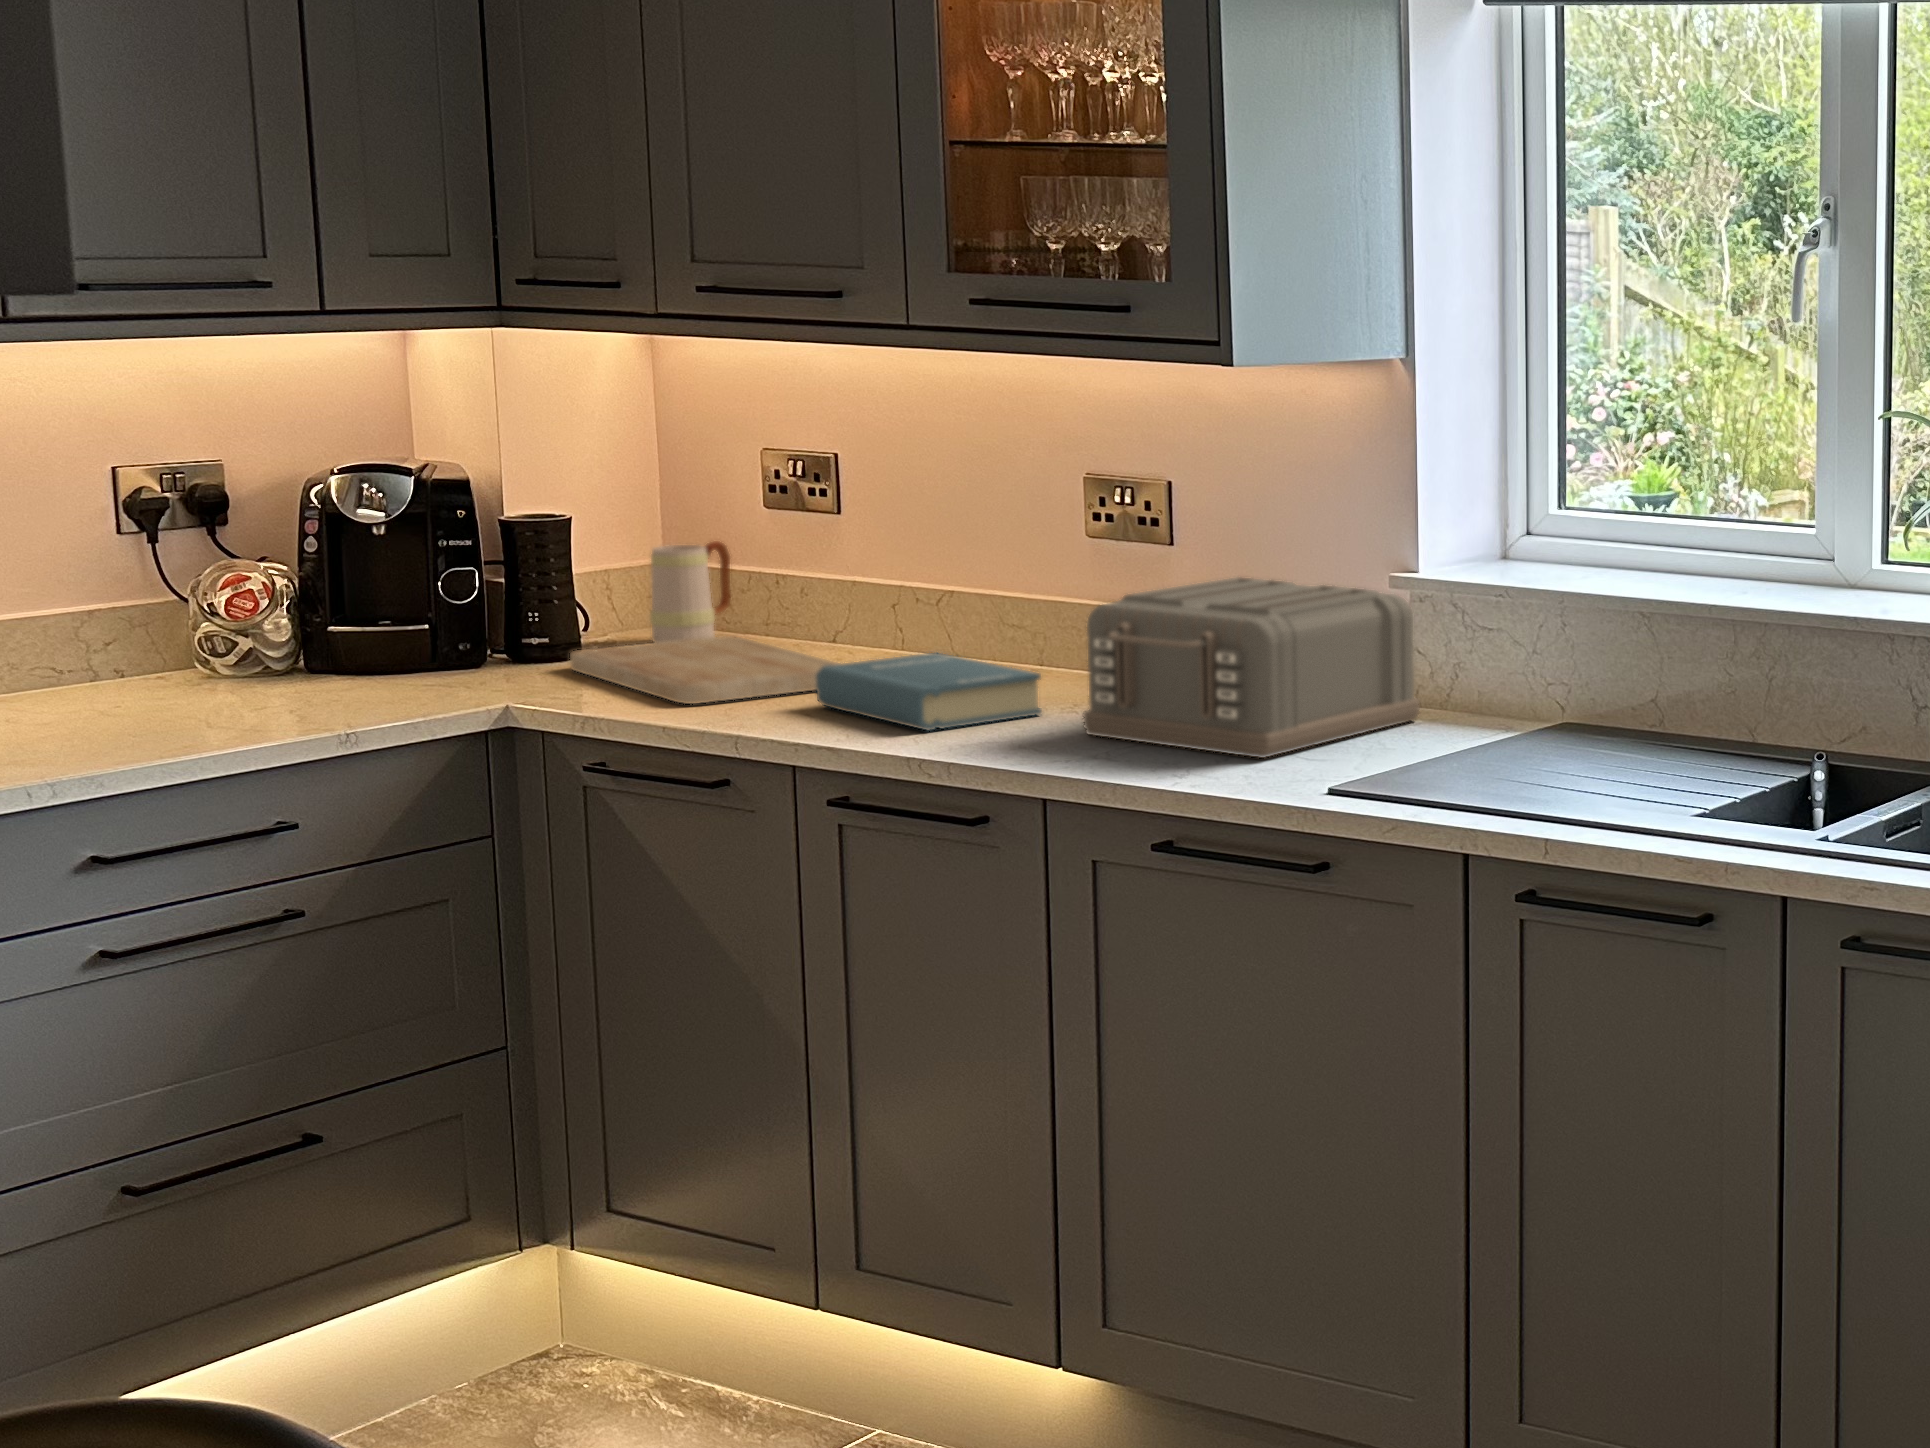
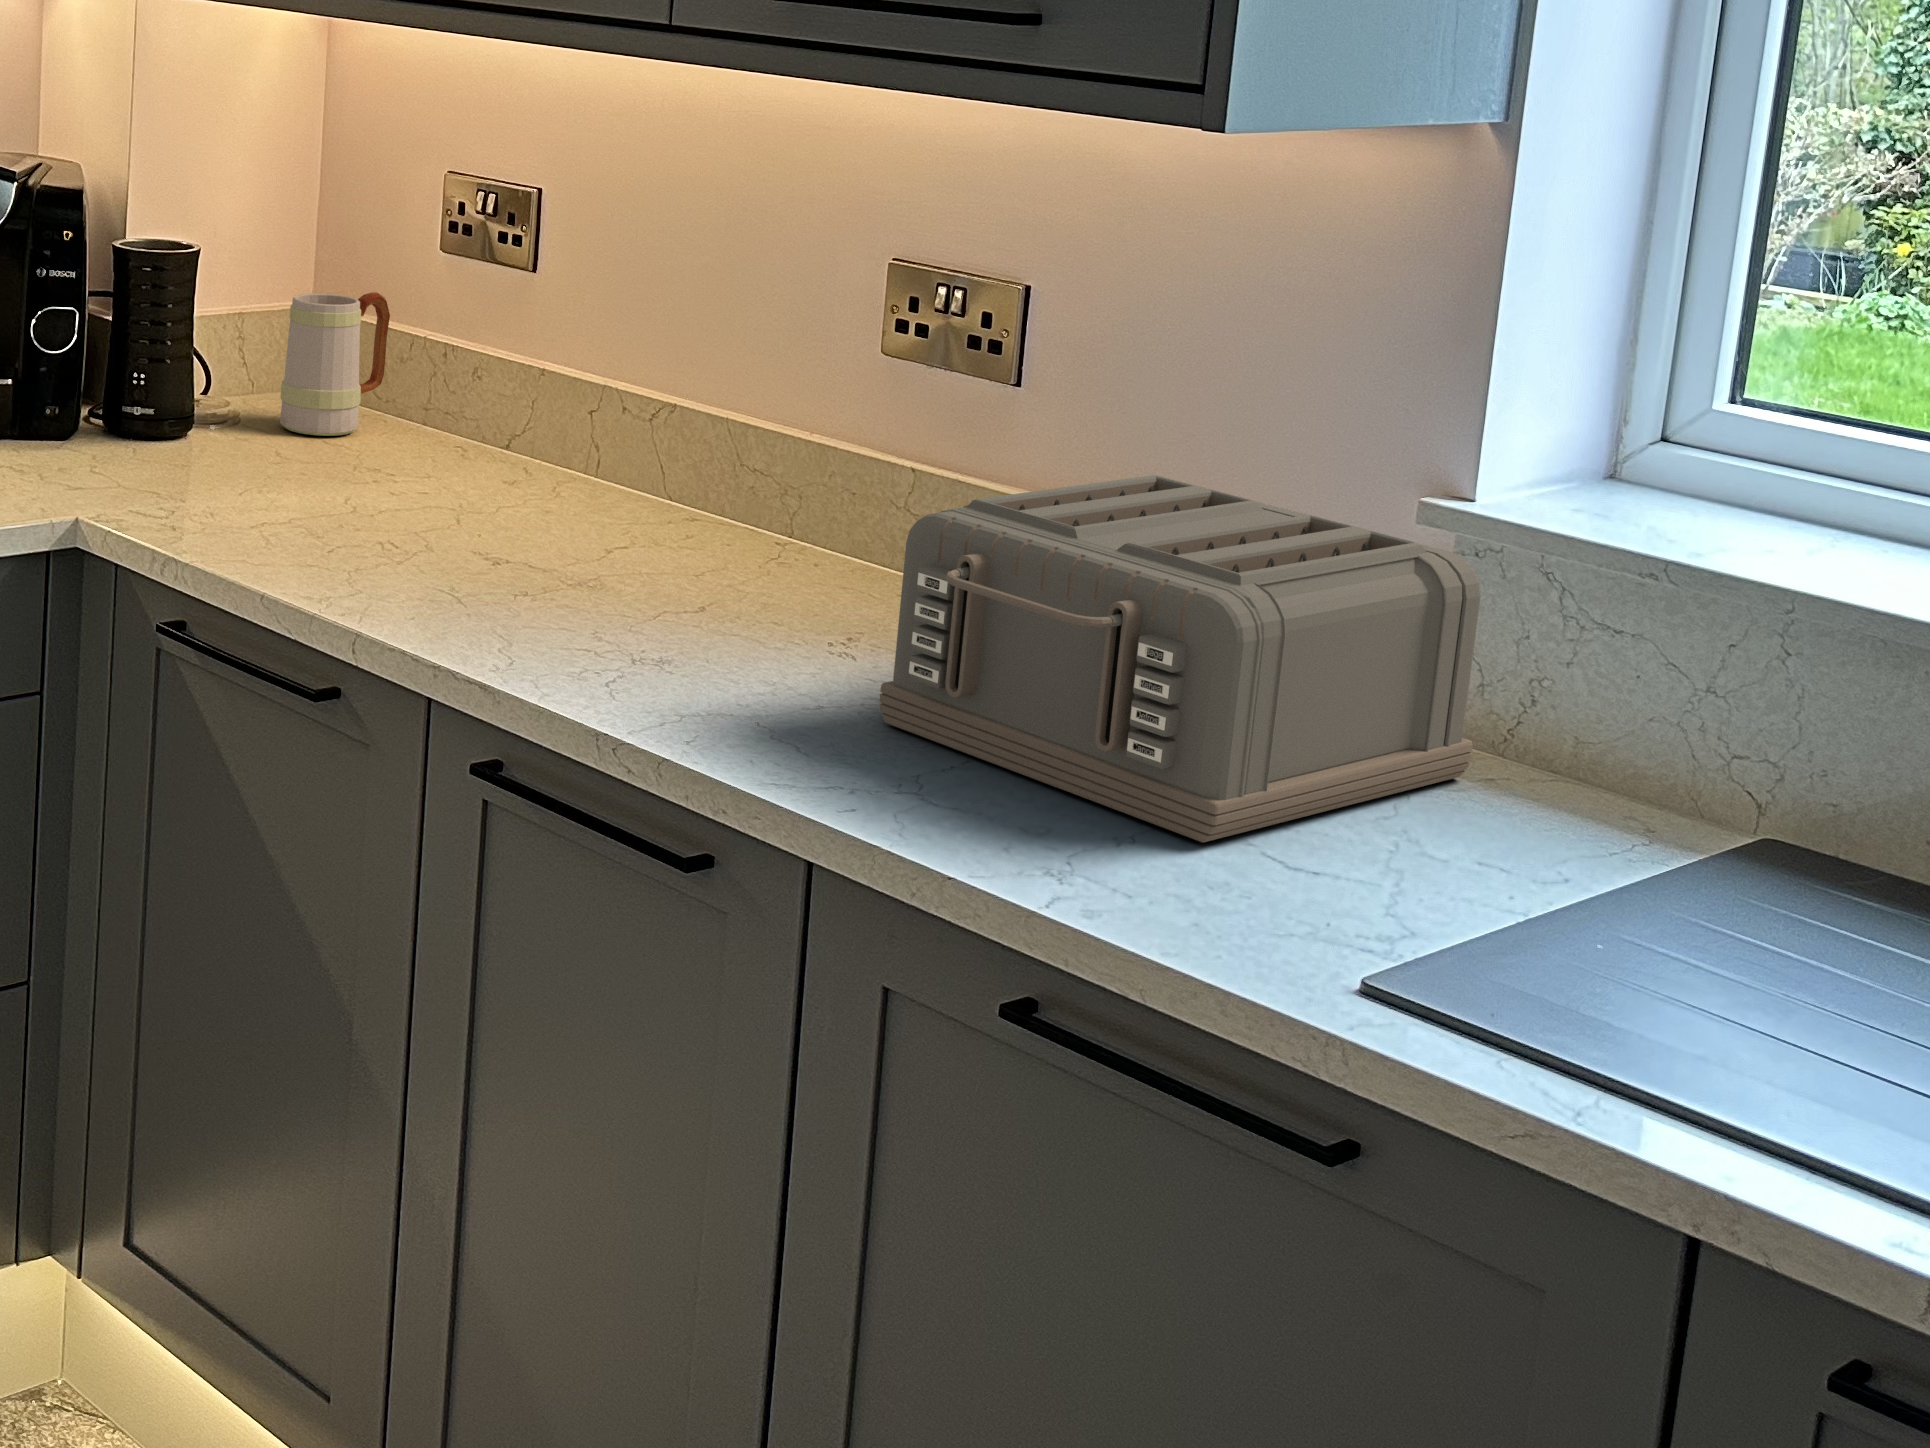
cutting board: present [570,636,839,704] -> none [171,432,531,556]
hardback book: present [816,653,1042,730] -> none [478,520,814,671]

